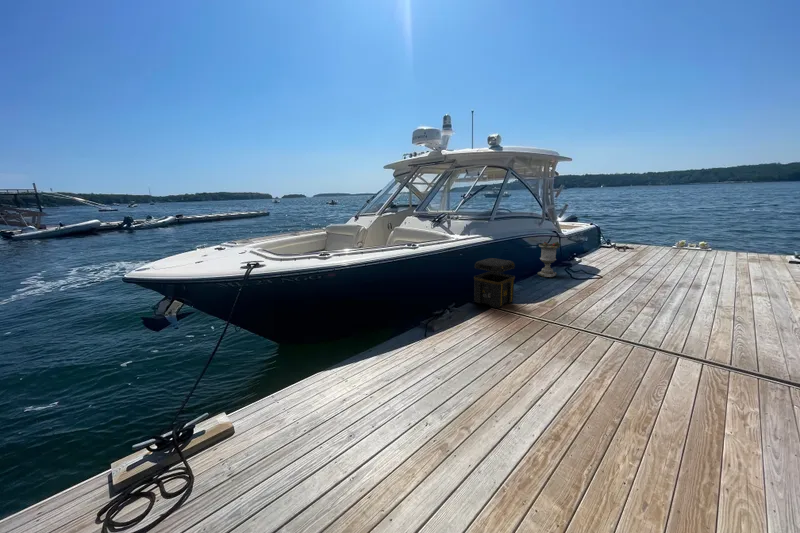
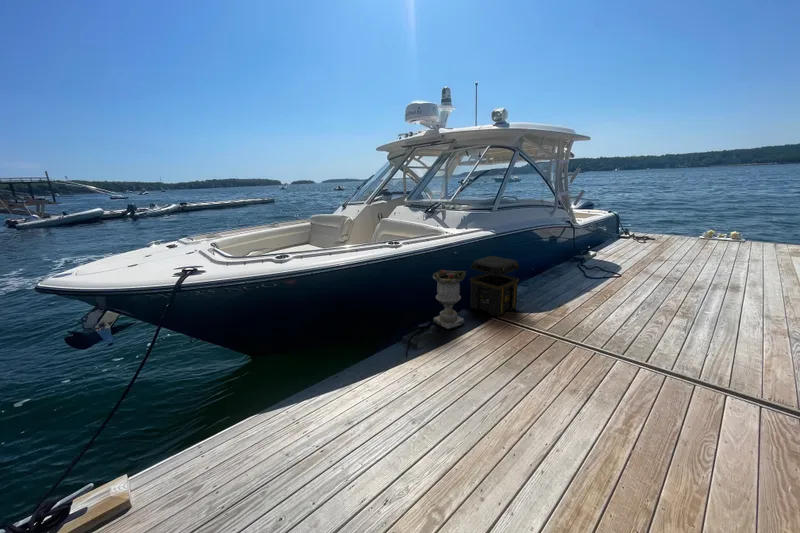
planter: present [537,242,560,277] -> present [433,270,466,329]

